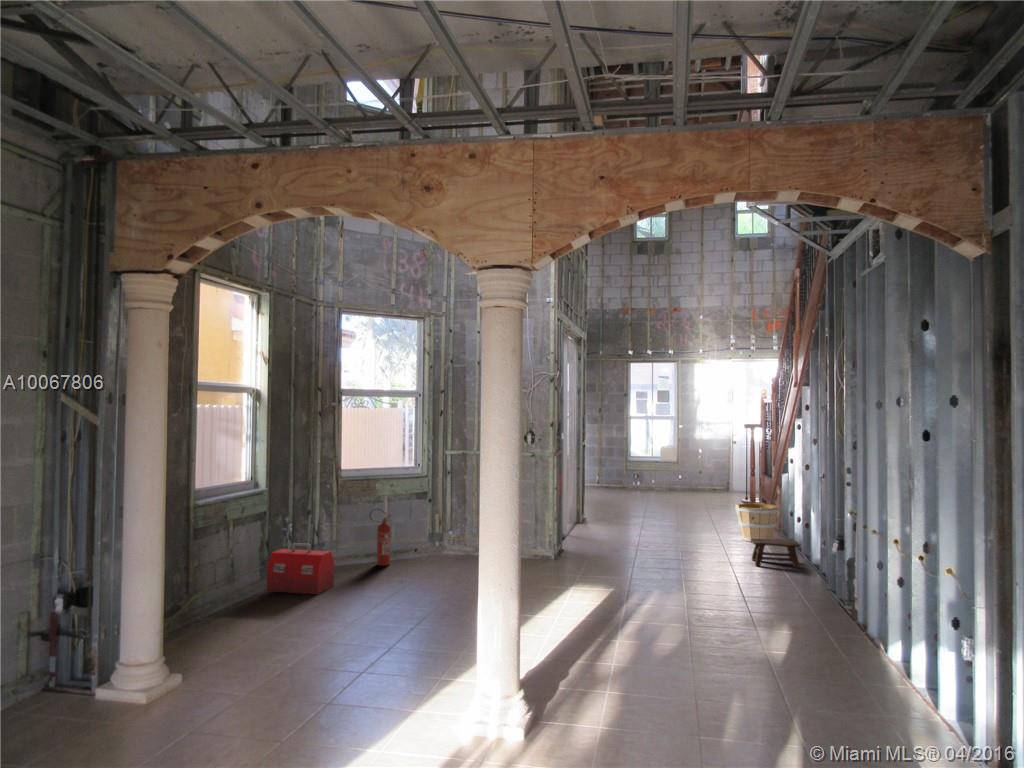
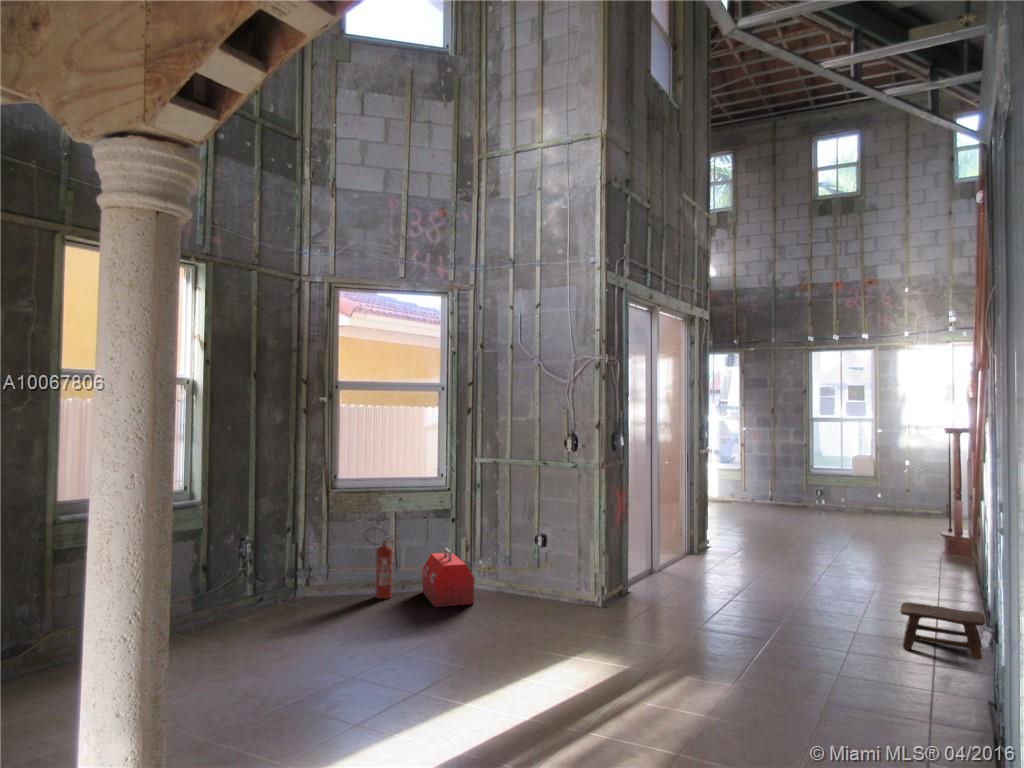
wooden bucket: present [735,502,779,542] -> none [904,542,977,605]
toolbox: present [266,543,334,594] -> present [422,548,474,607]

